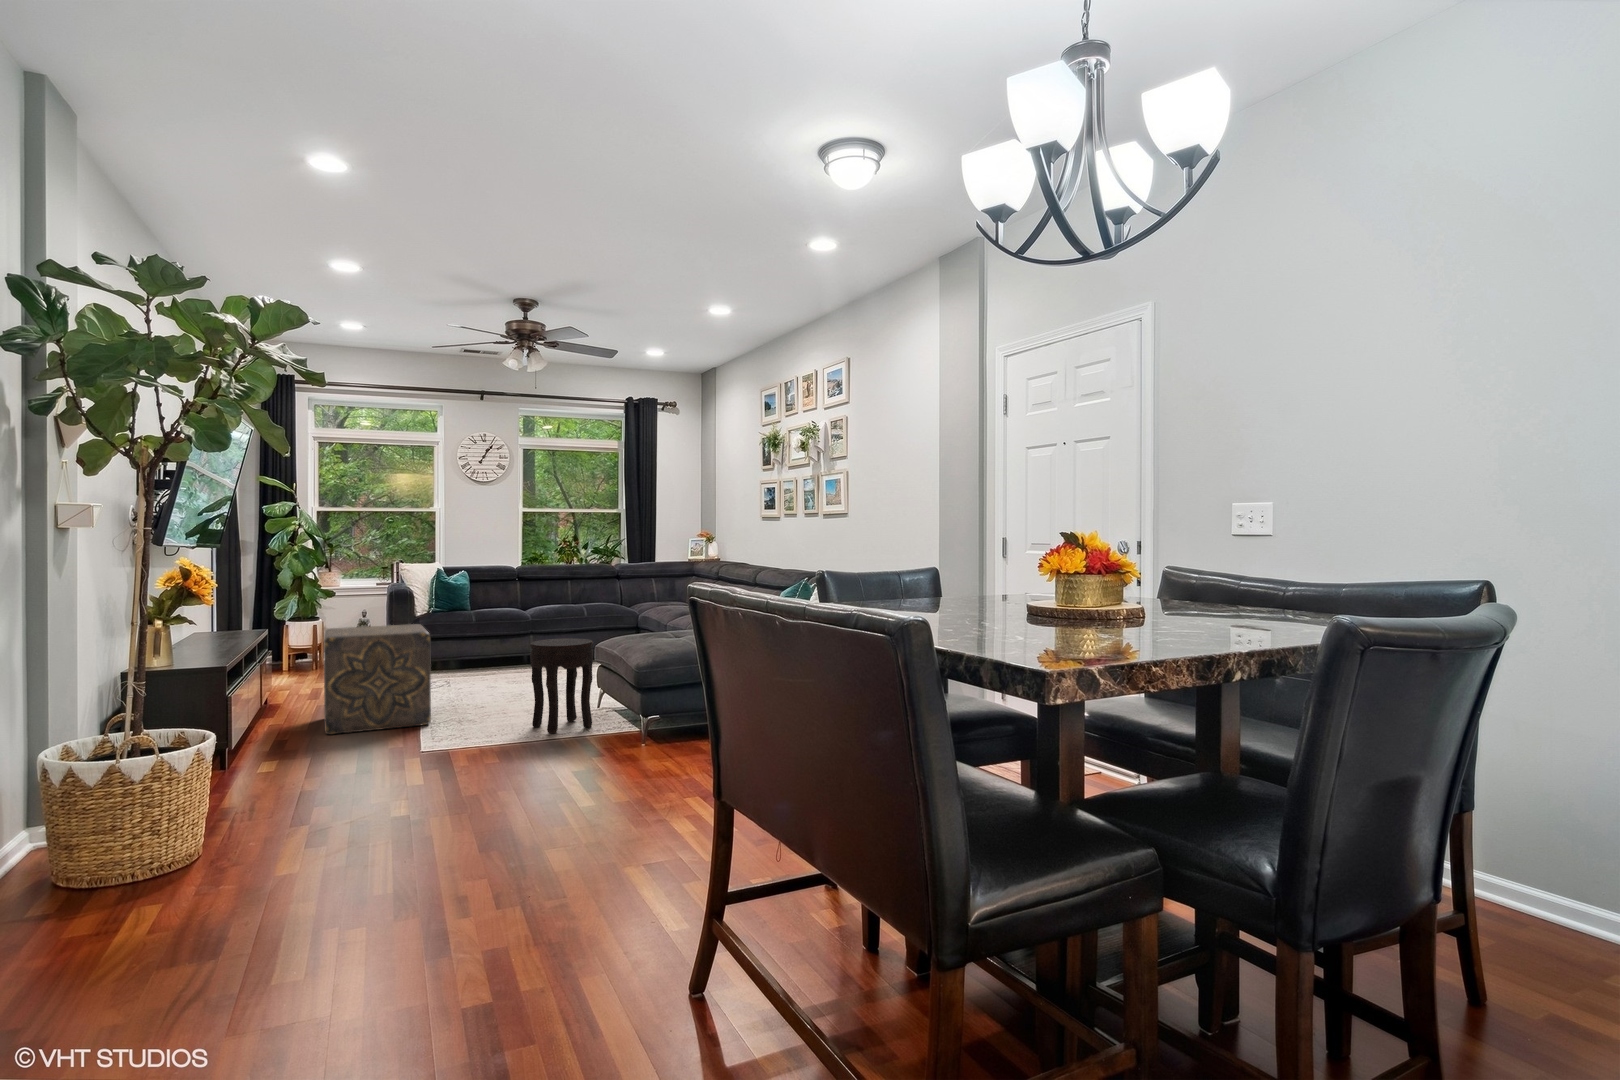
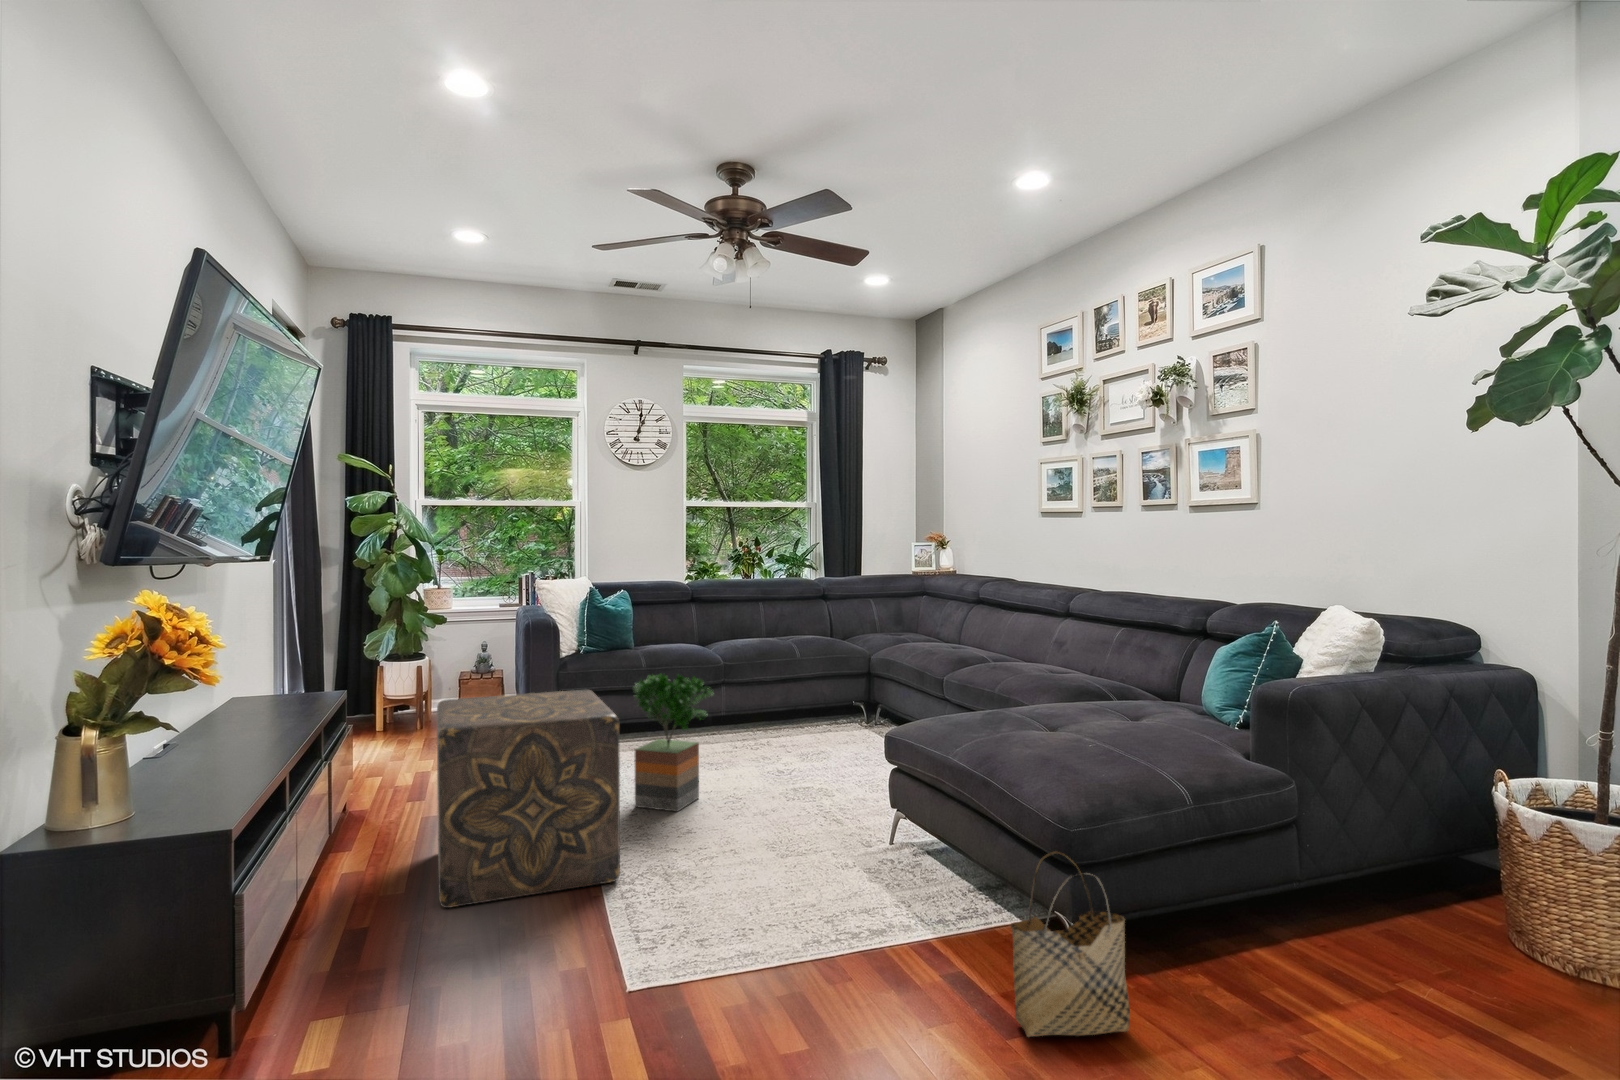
potted tree: none [451,618,506,701] -> present [635,673,712,812]
side table: present [530,638,593,734] -> none [804,727,918,921]
woven basket: none [595,680,652,758] -> present [1010,851,1130,1037]

